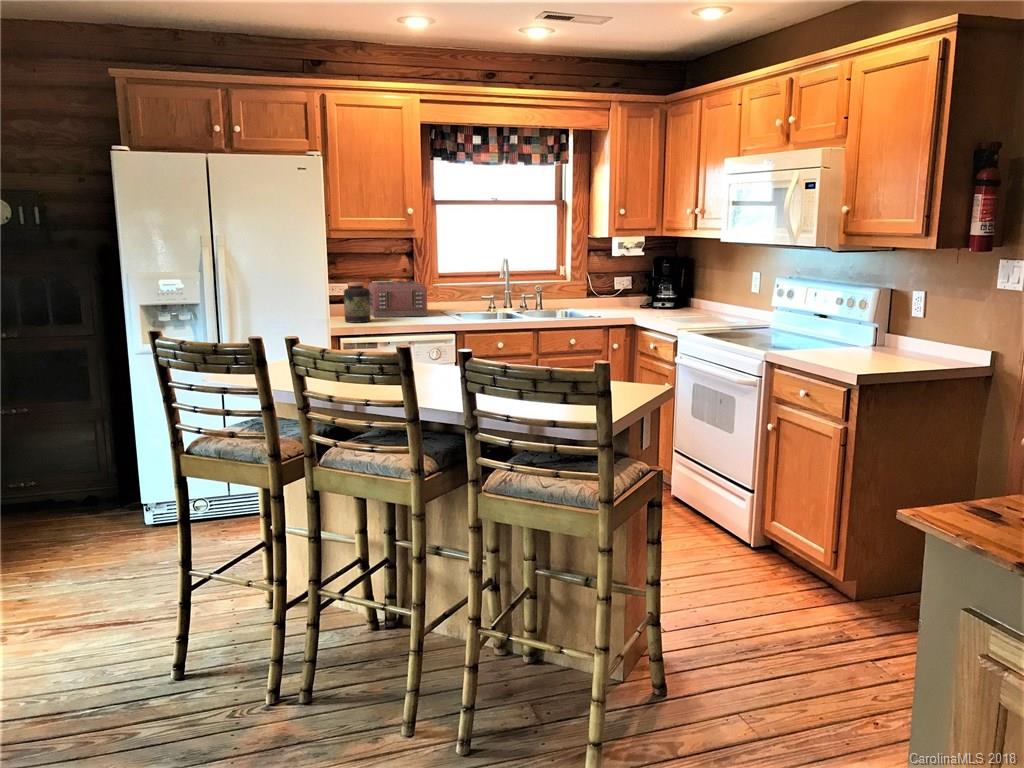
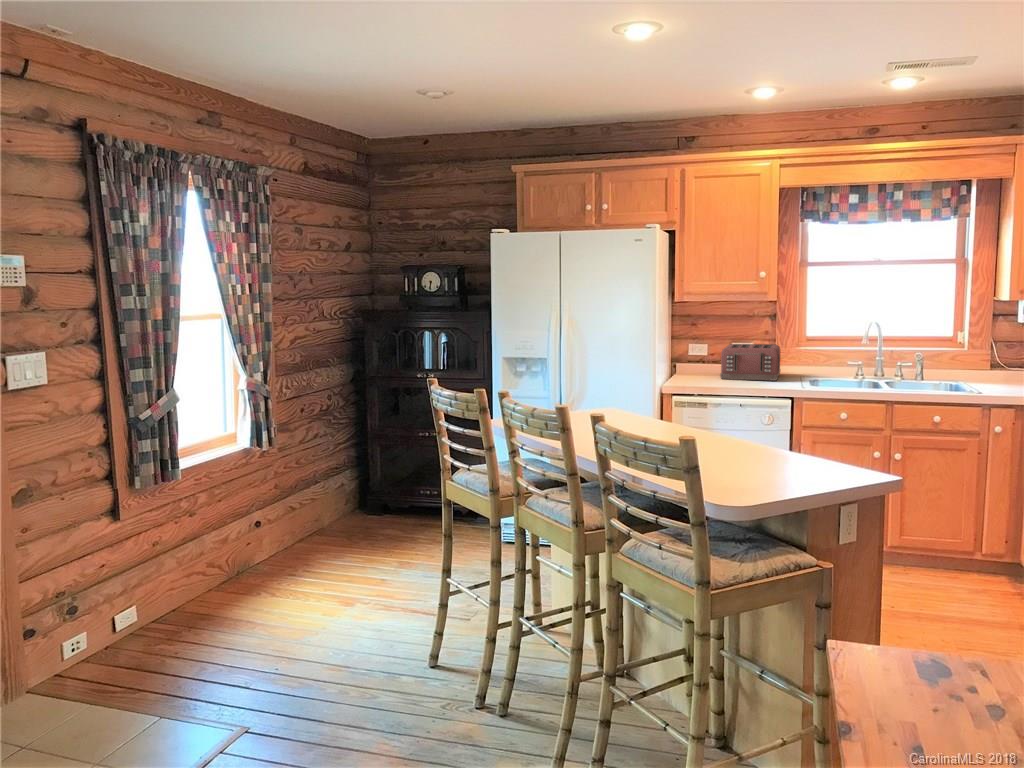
jar: present [344,282,371,323] -> none [686,344,712,383]

